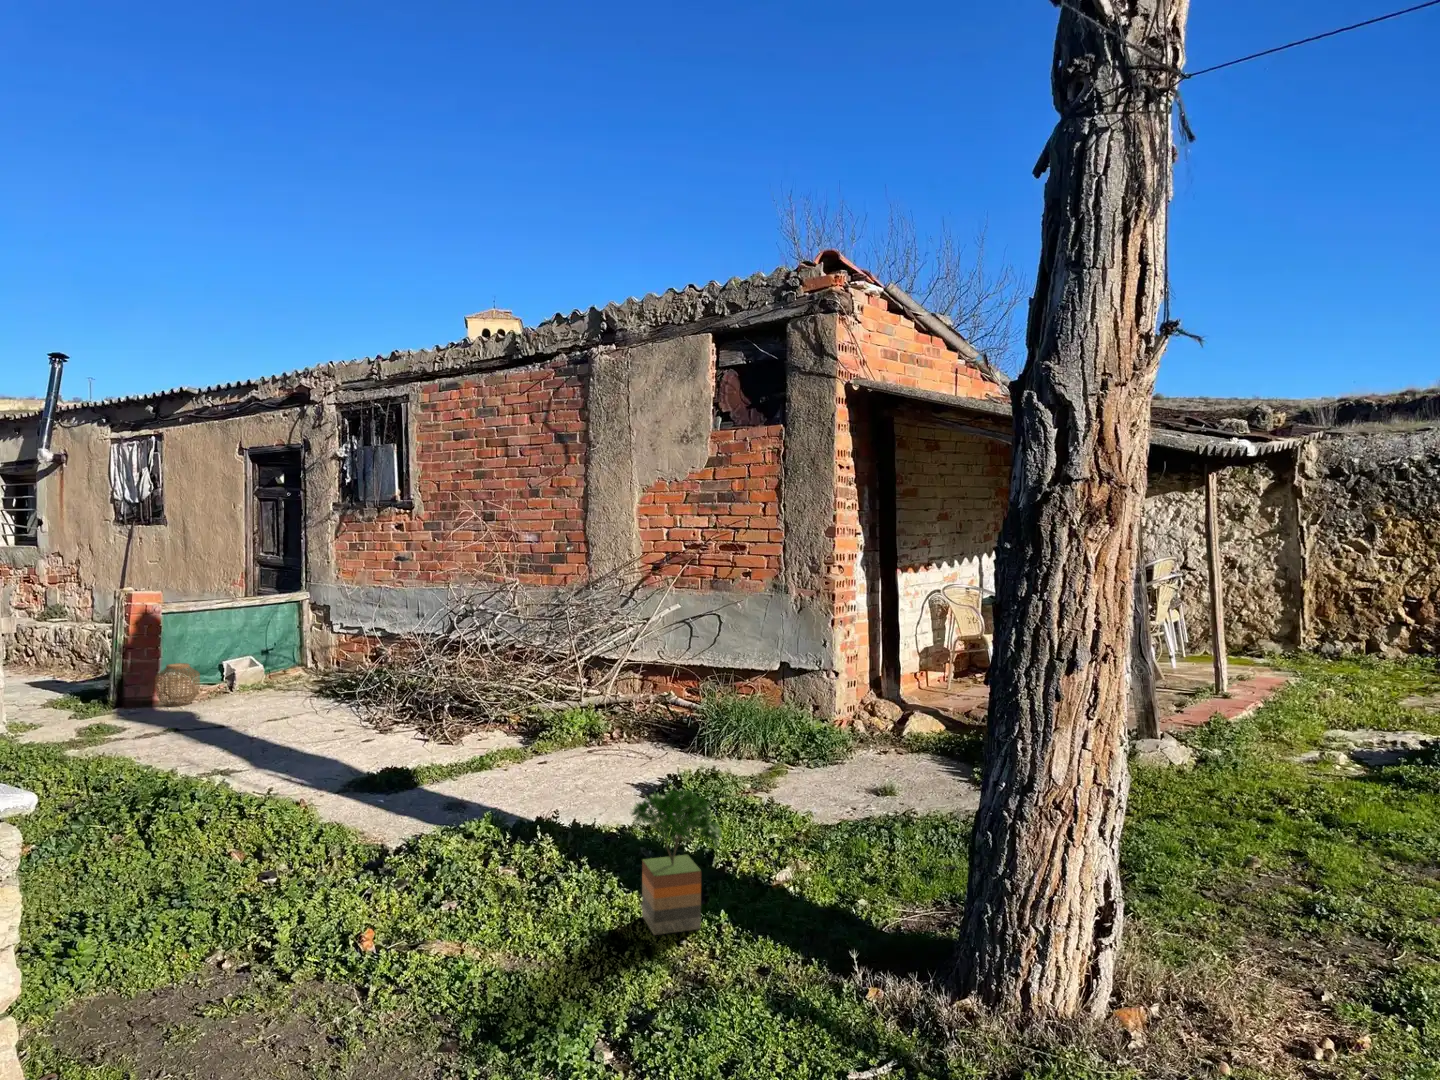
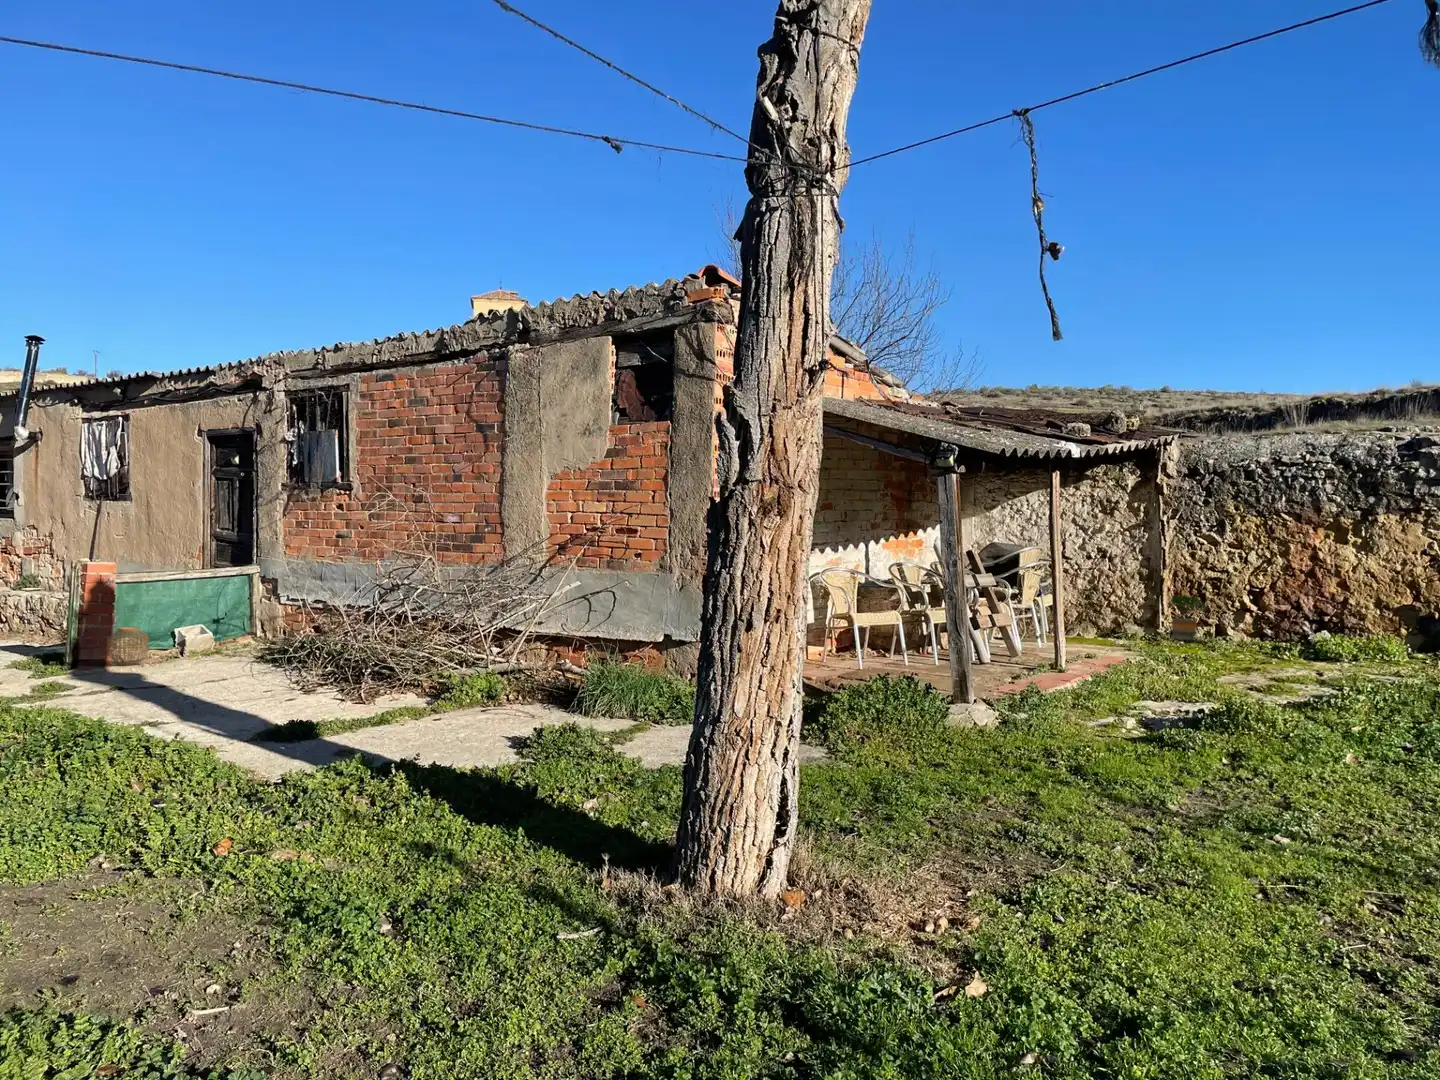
potted tree: present [631,790,722,935] -> present [1170,595,1205,640]

